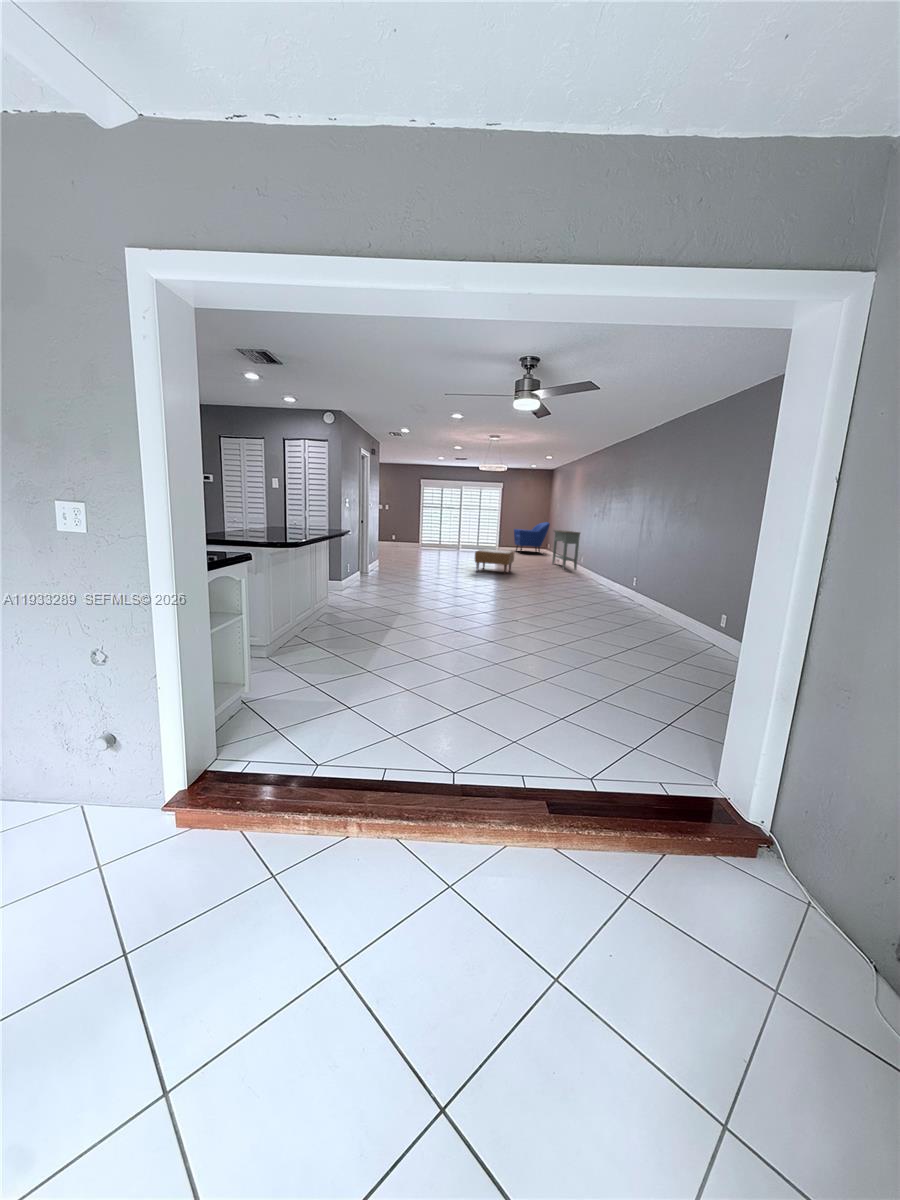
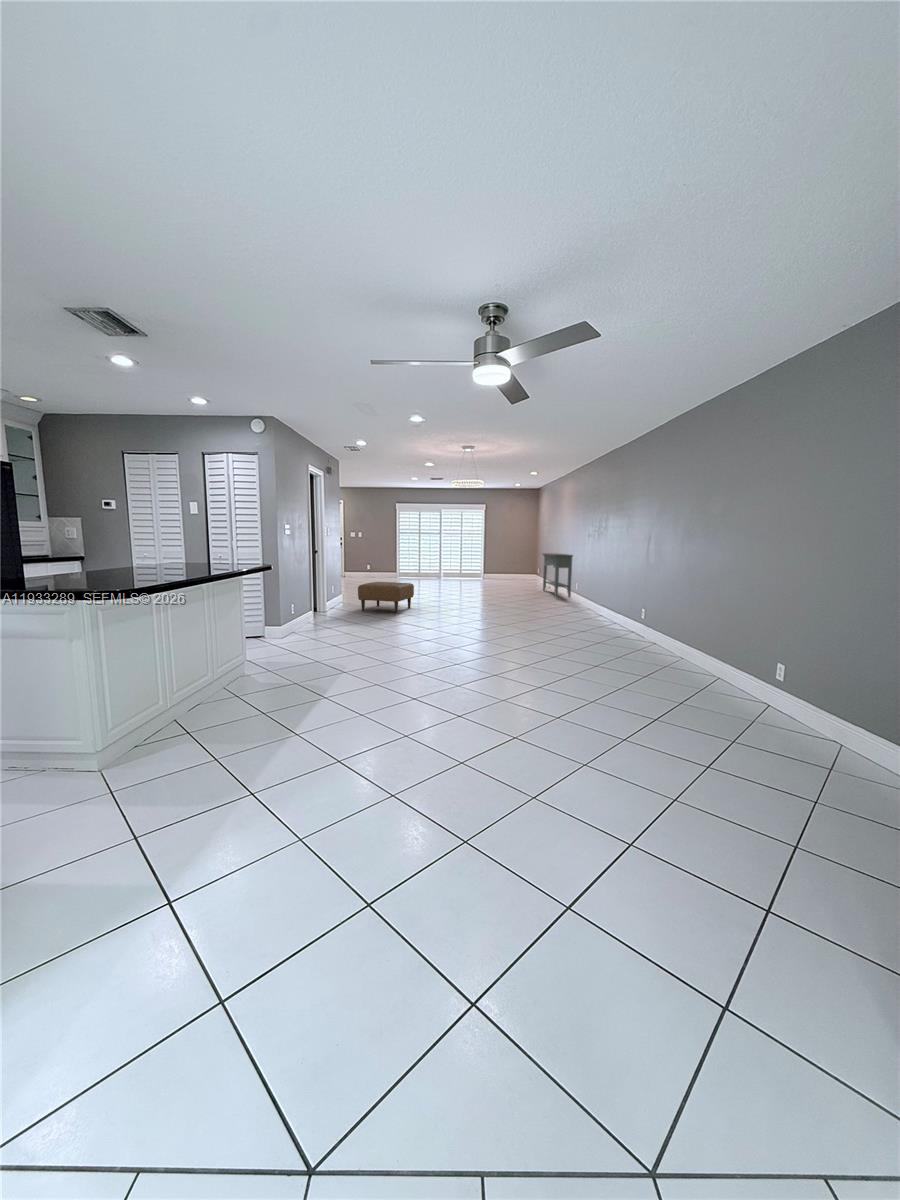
armchair: present [514,522,550,552] -> none [500,545,538,580]
ottoman: present [475,549,514,574] -> present [358,582,414,613]

